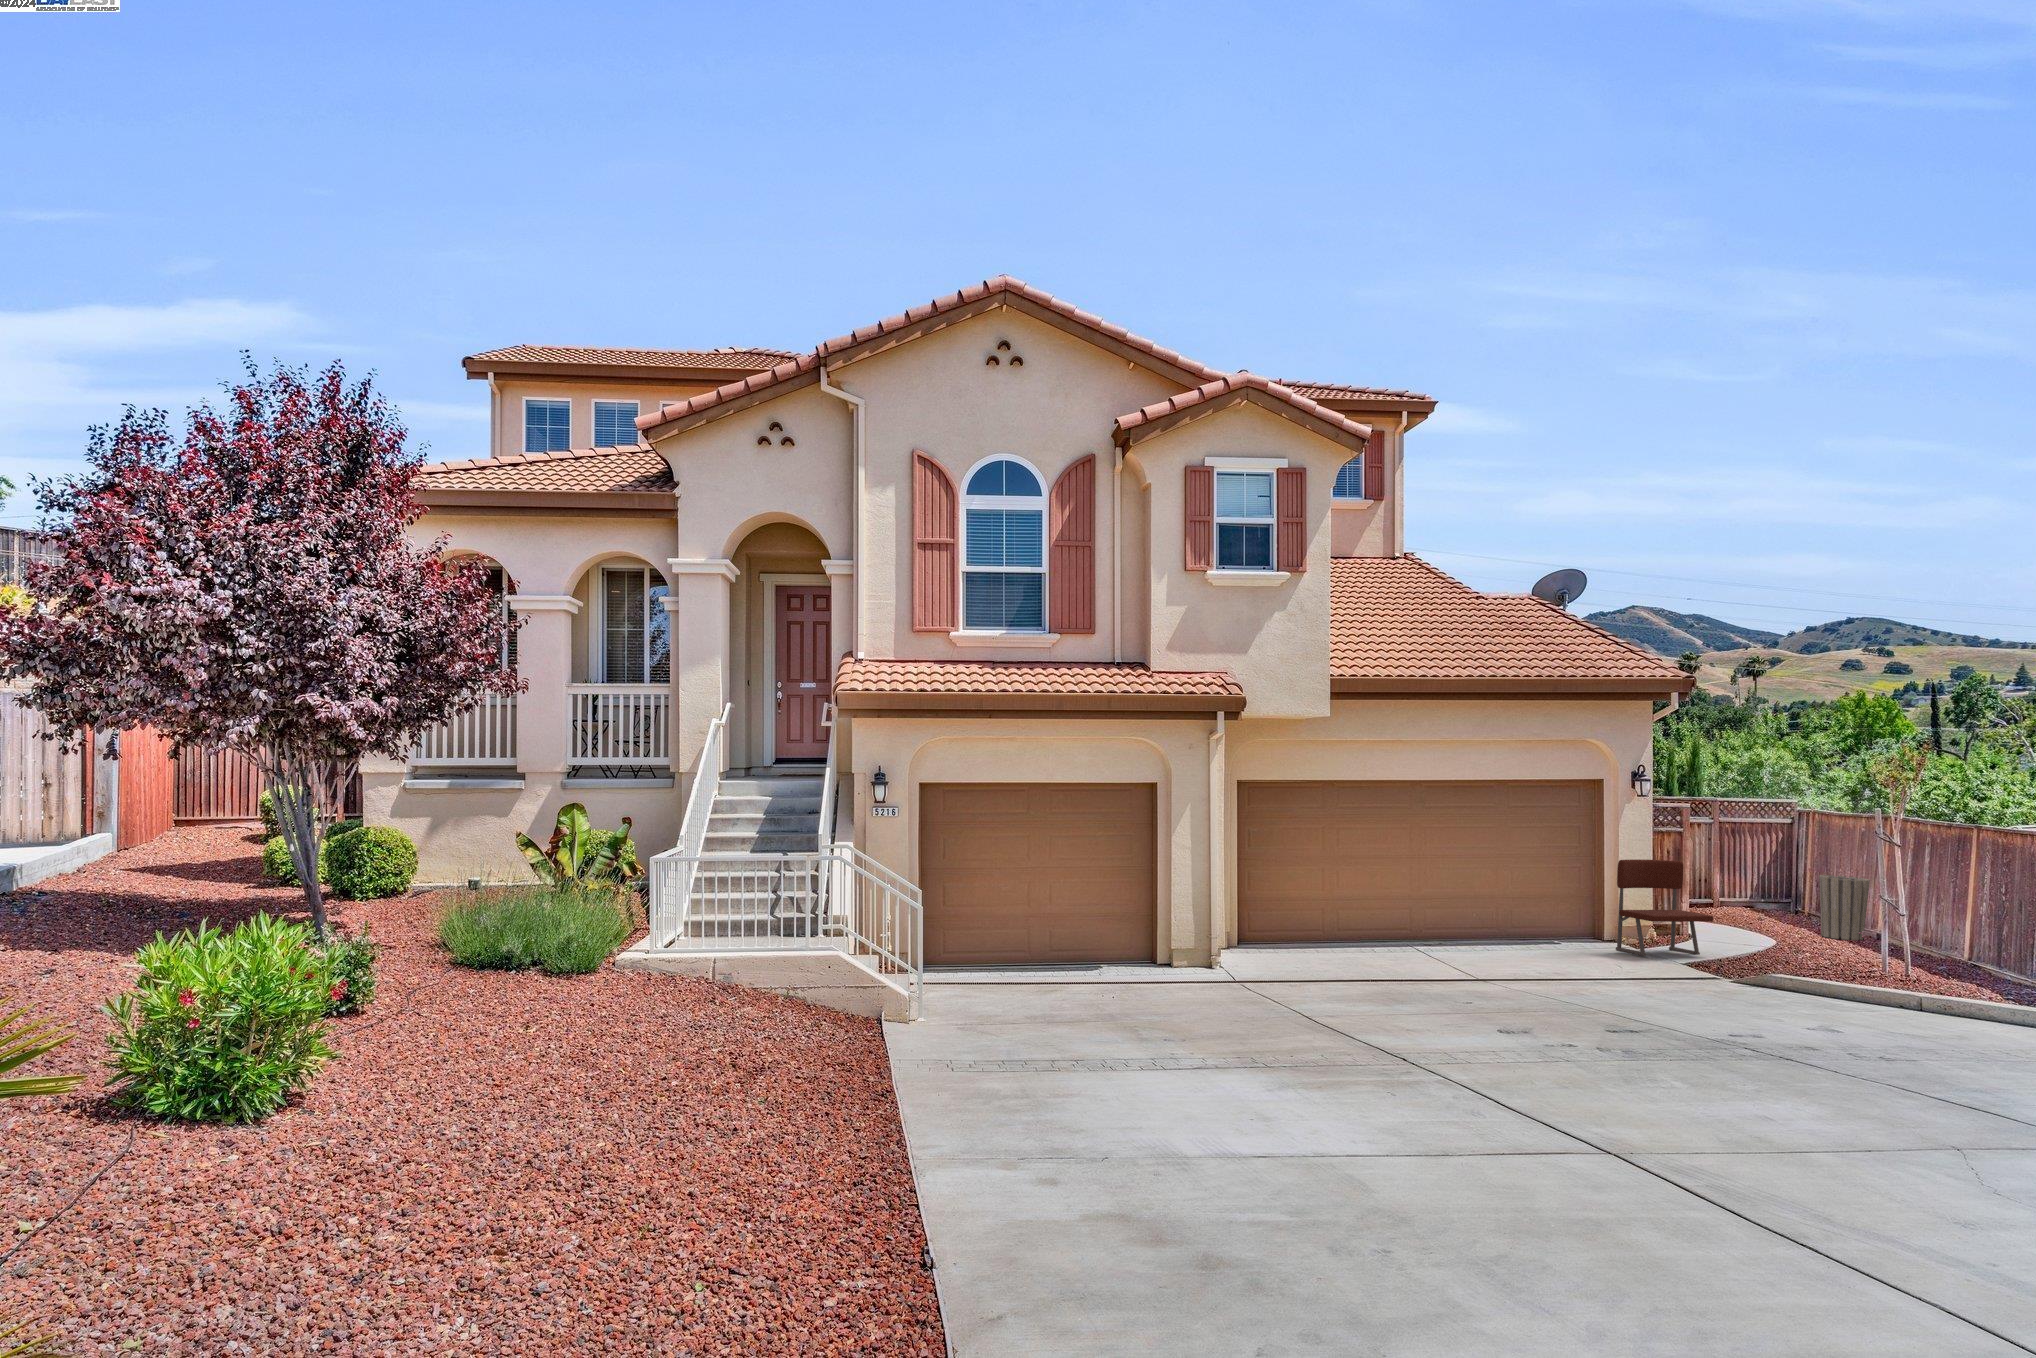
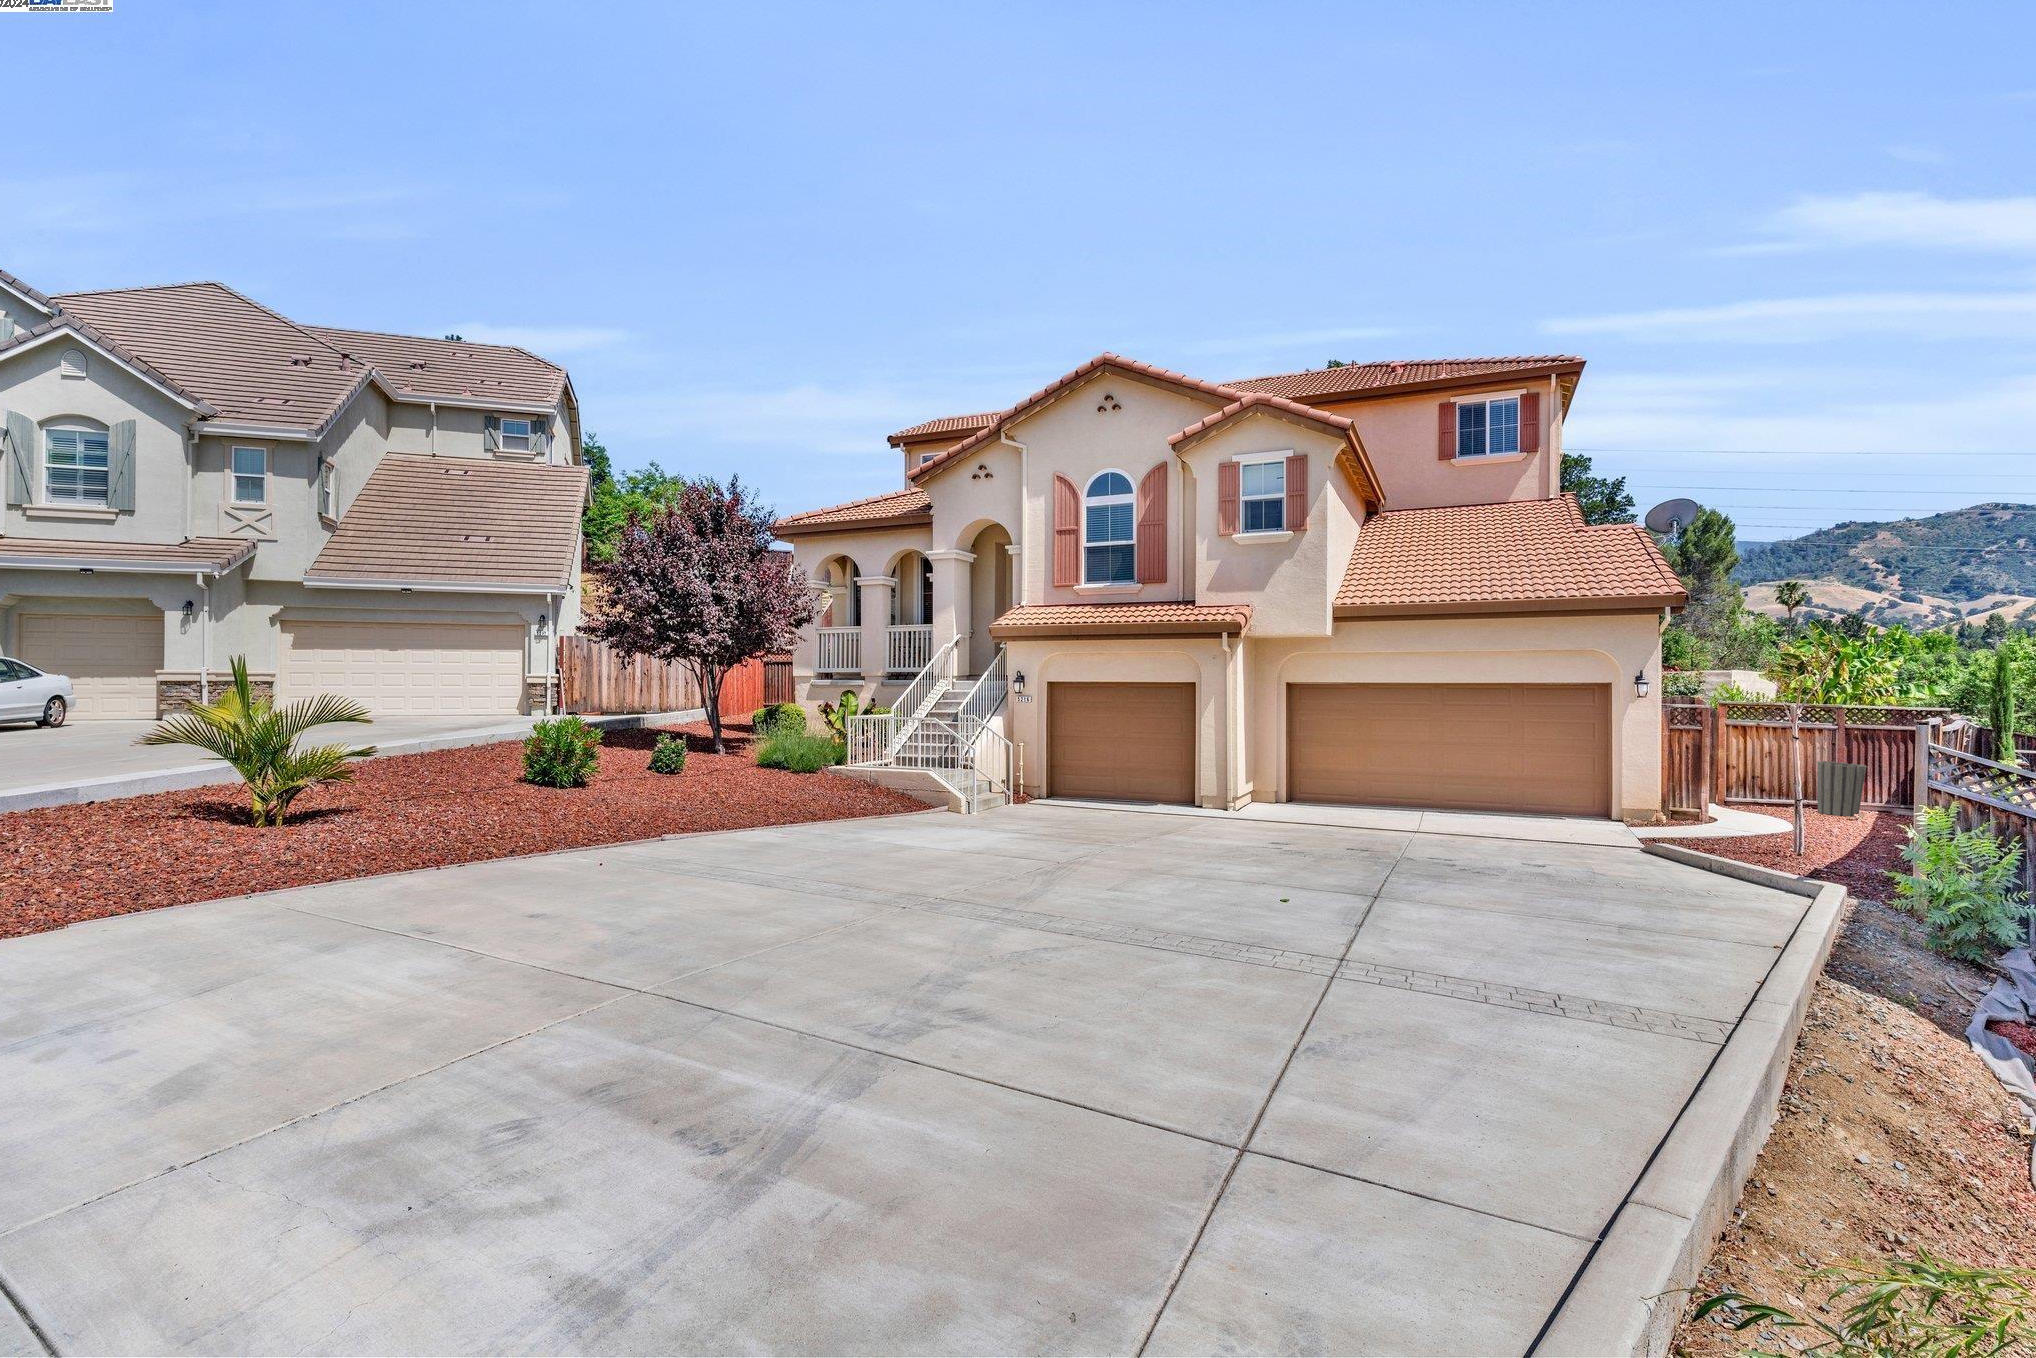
bench: present [1616,859,1713,957] -> none [1578,742,1664,819]

